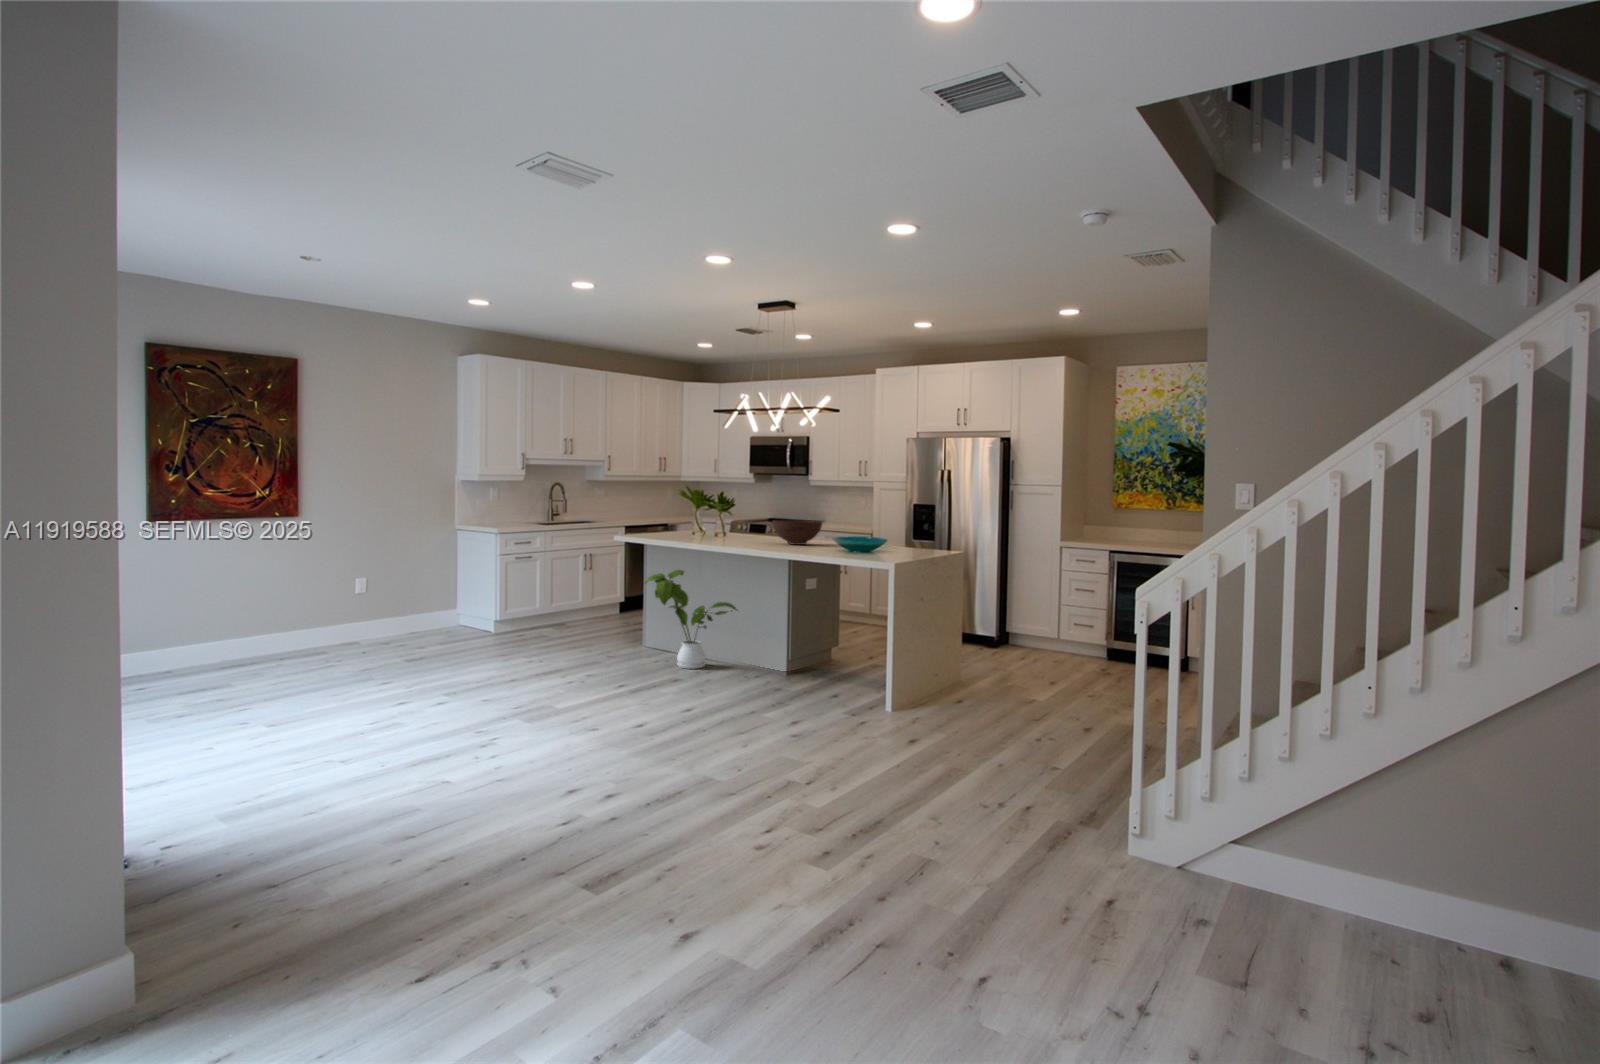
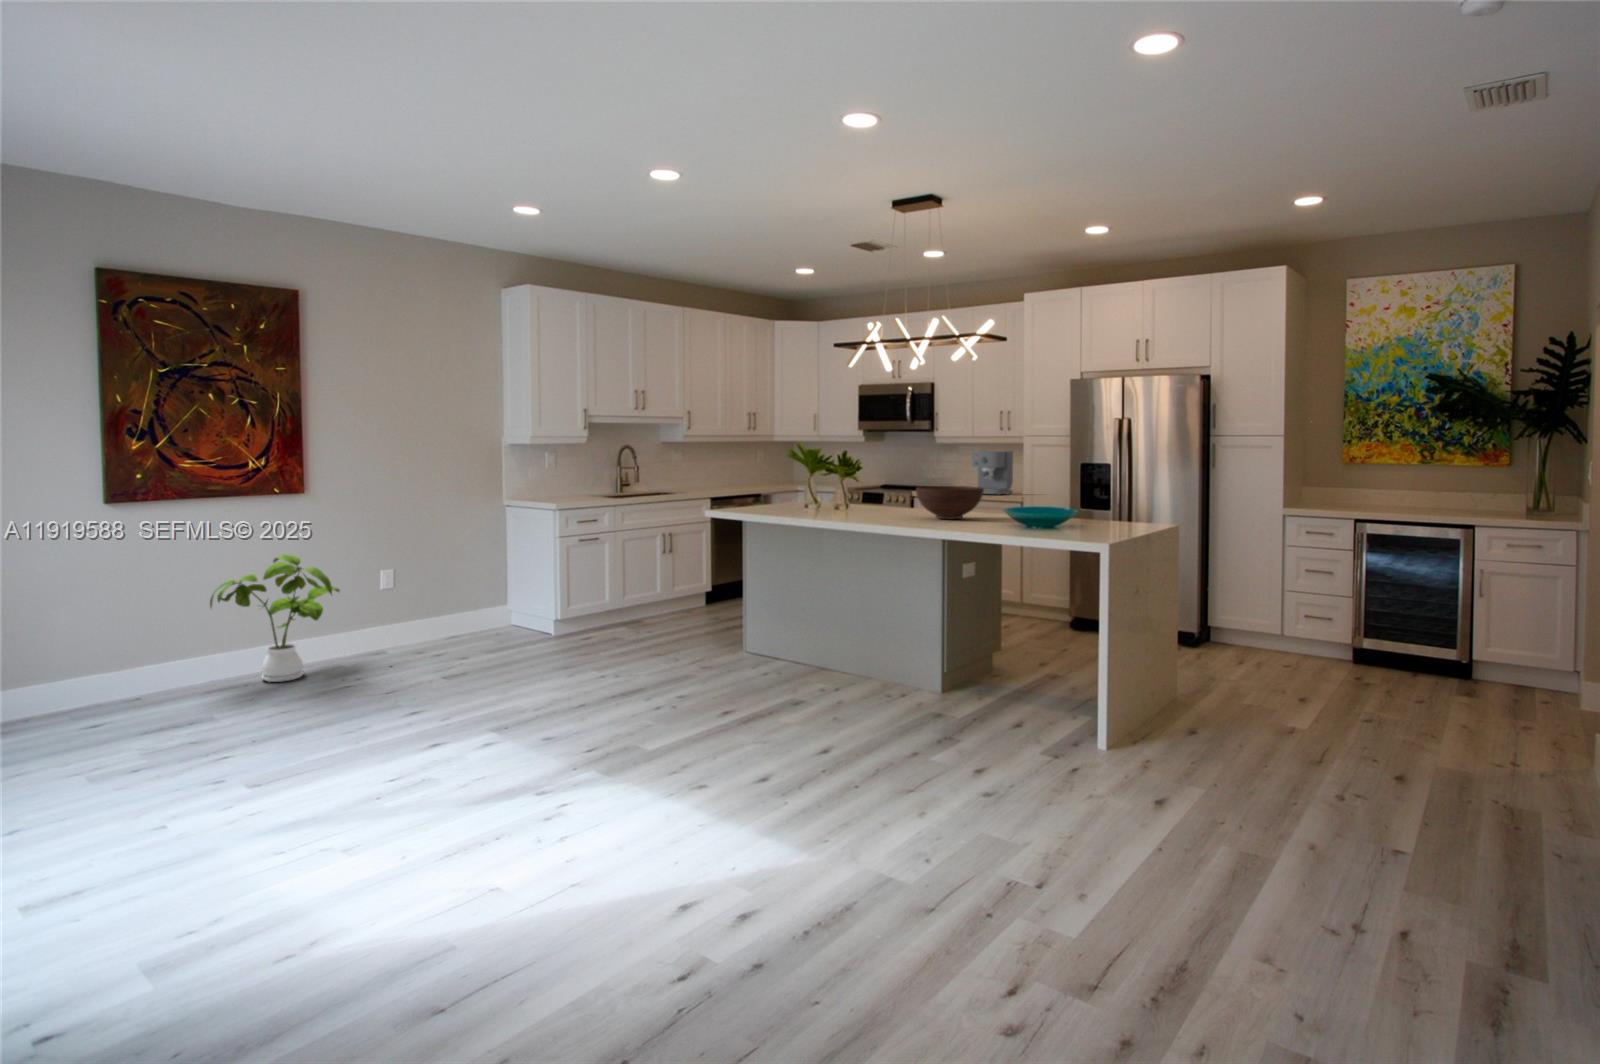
coffee maker: none [843,492,879,529] -> present [972,451,1013,495]
house plant: present [645,570,737,669] -> present [210,554,340,682]

